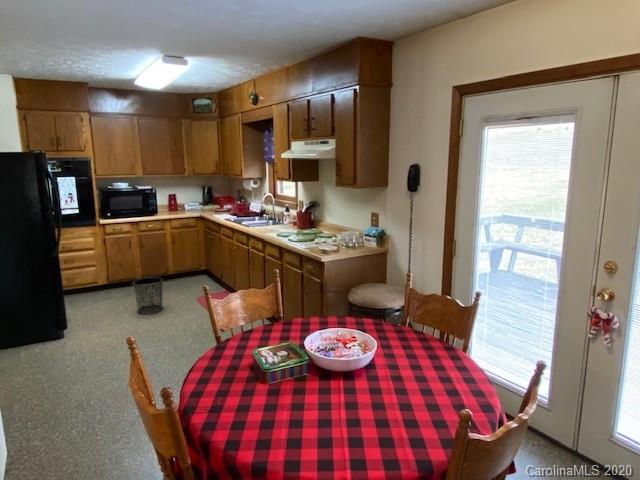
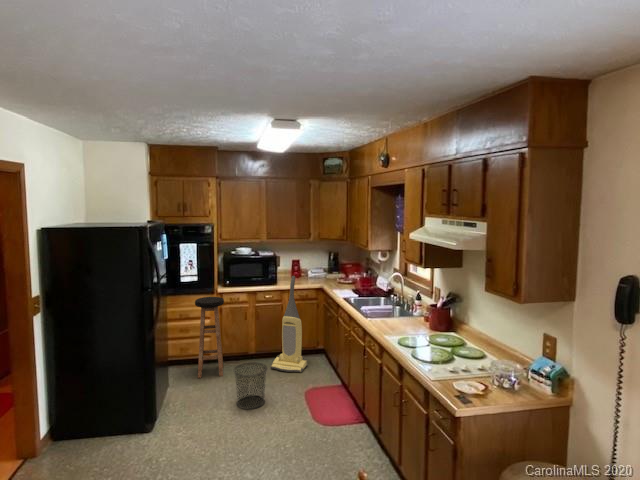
vacuum cleaner: none [160,205,193,288] -> present [270,276,307,372]
bar stool: none [80,228,115,302] -> present [195,297,224,378]

